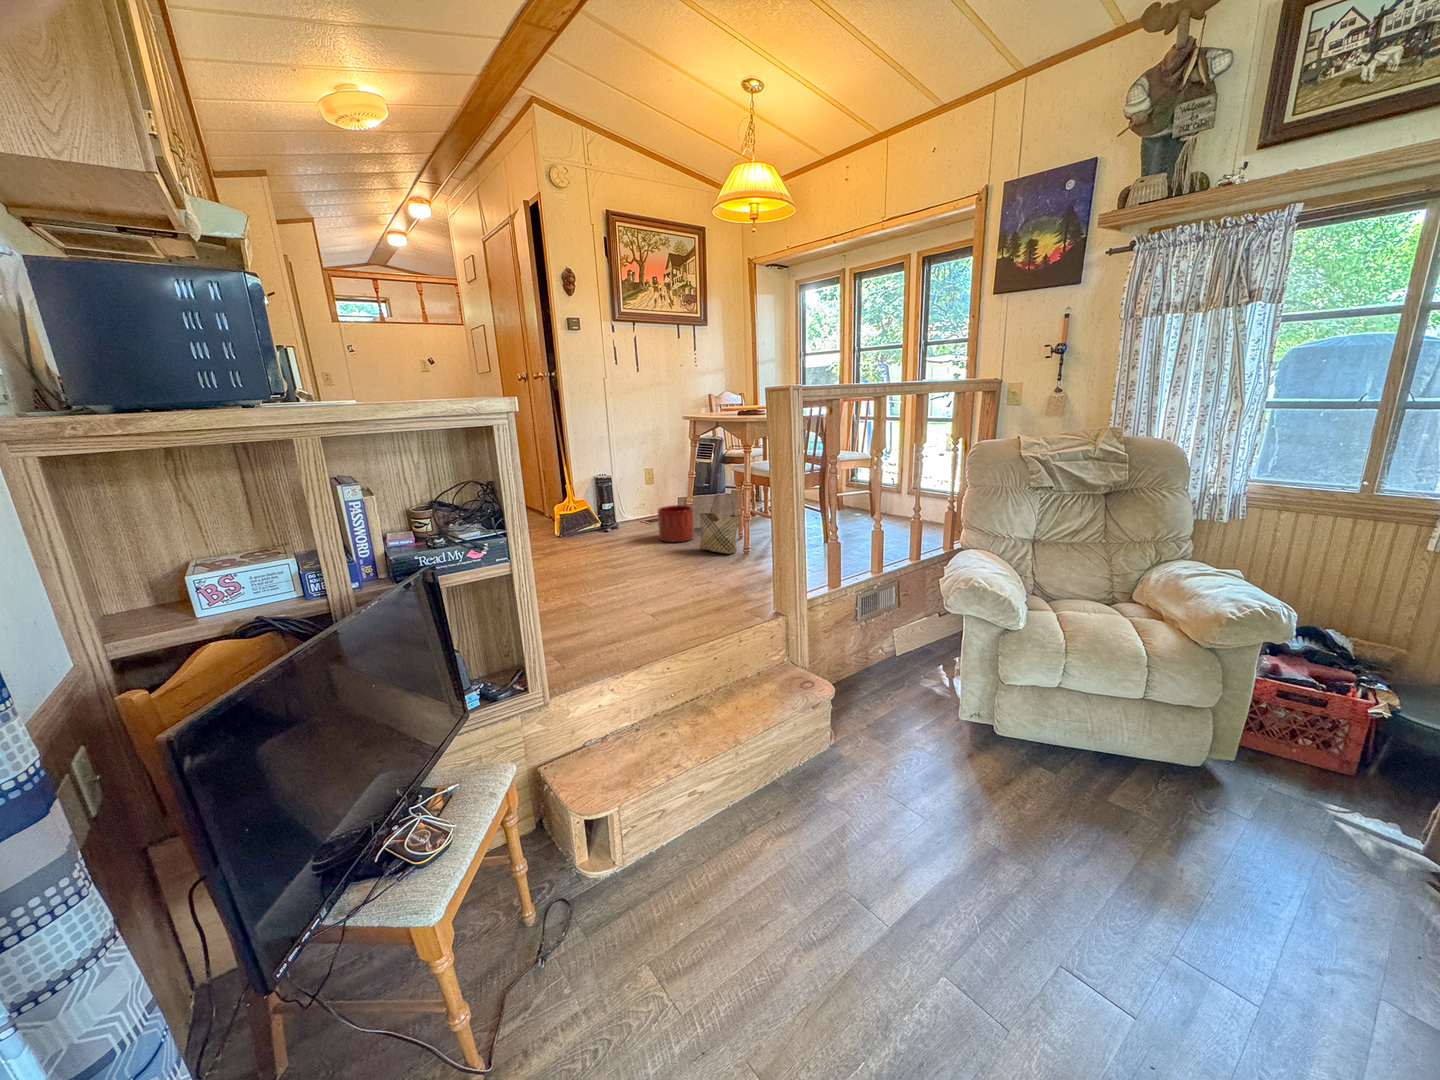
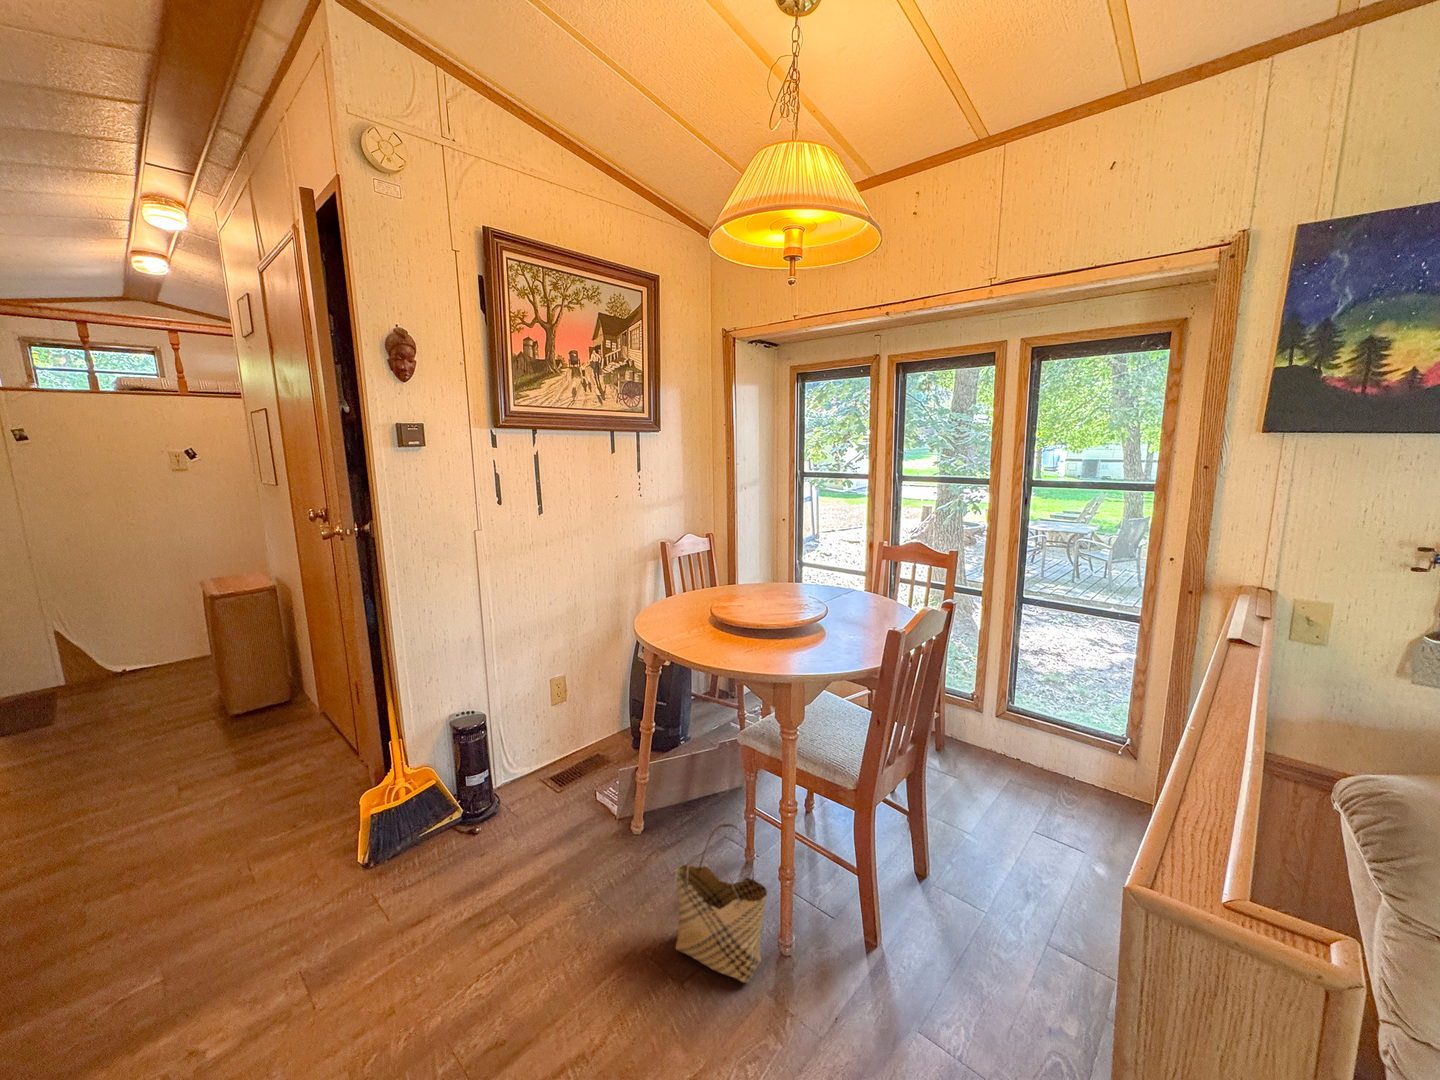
planter: present [658,505,694,542] -> none [578,795,653,899]

